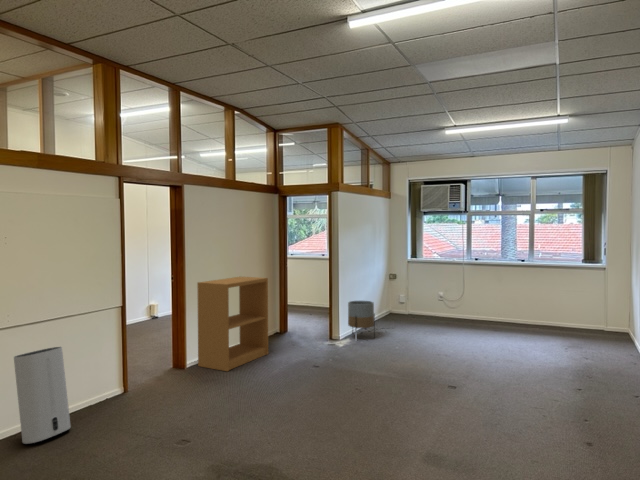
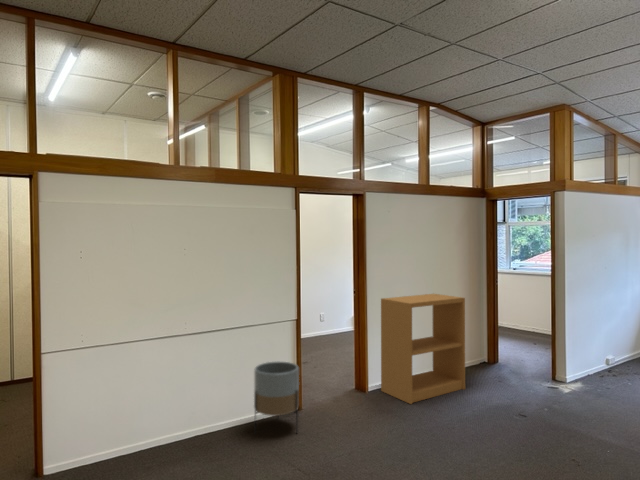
planter: present [348,301,375,329] -> present [254,362,299,431]
air purifier: present [14,347,71,444] -> none [187,357,235,452]

